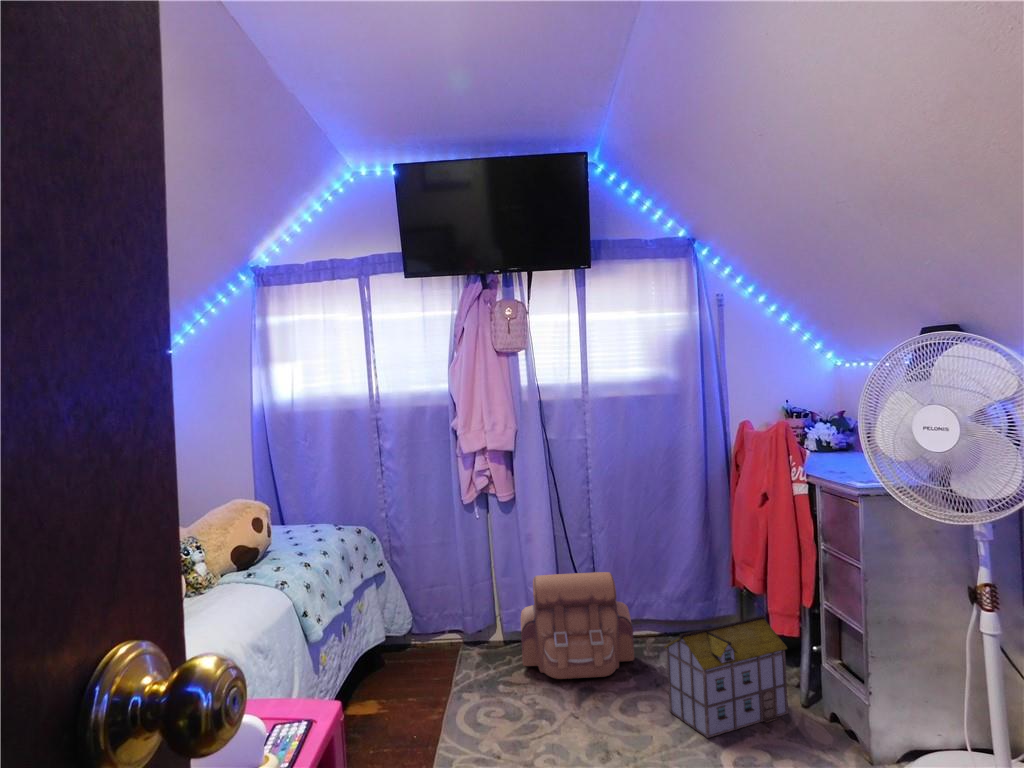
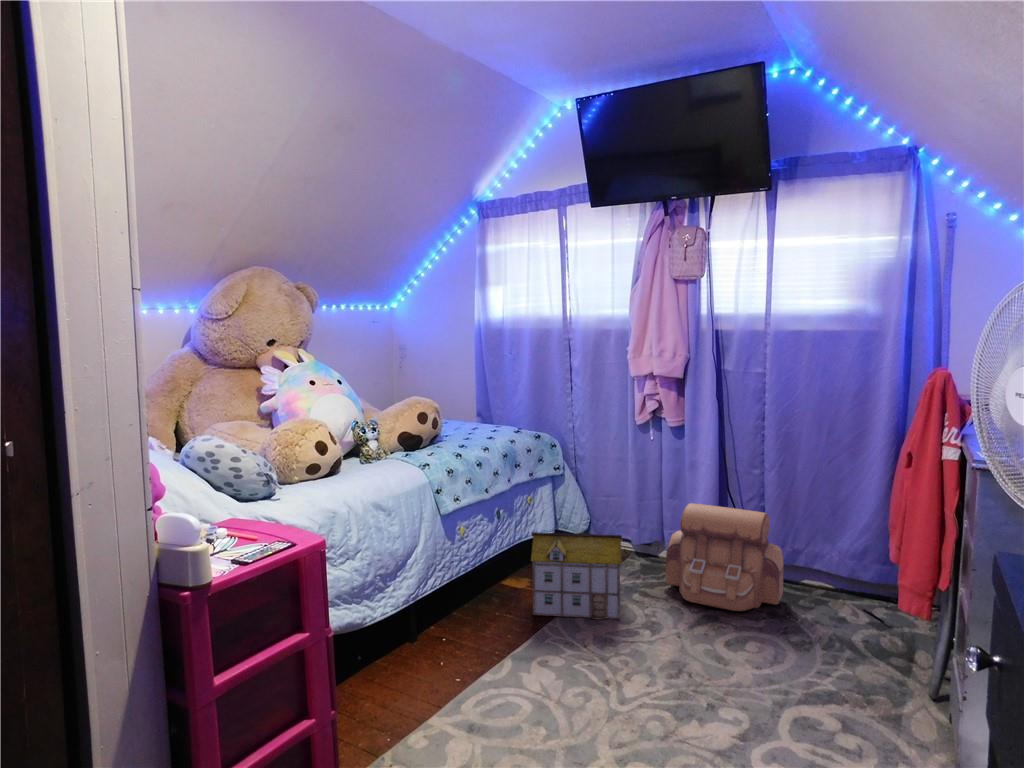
toy house: present [664,616,788,738] -> present [531,532,622,620]

